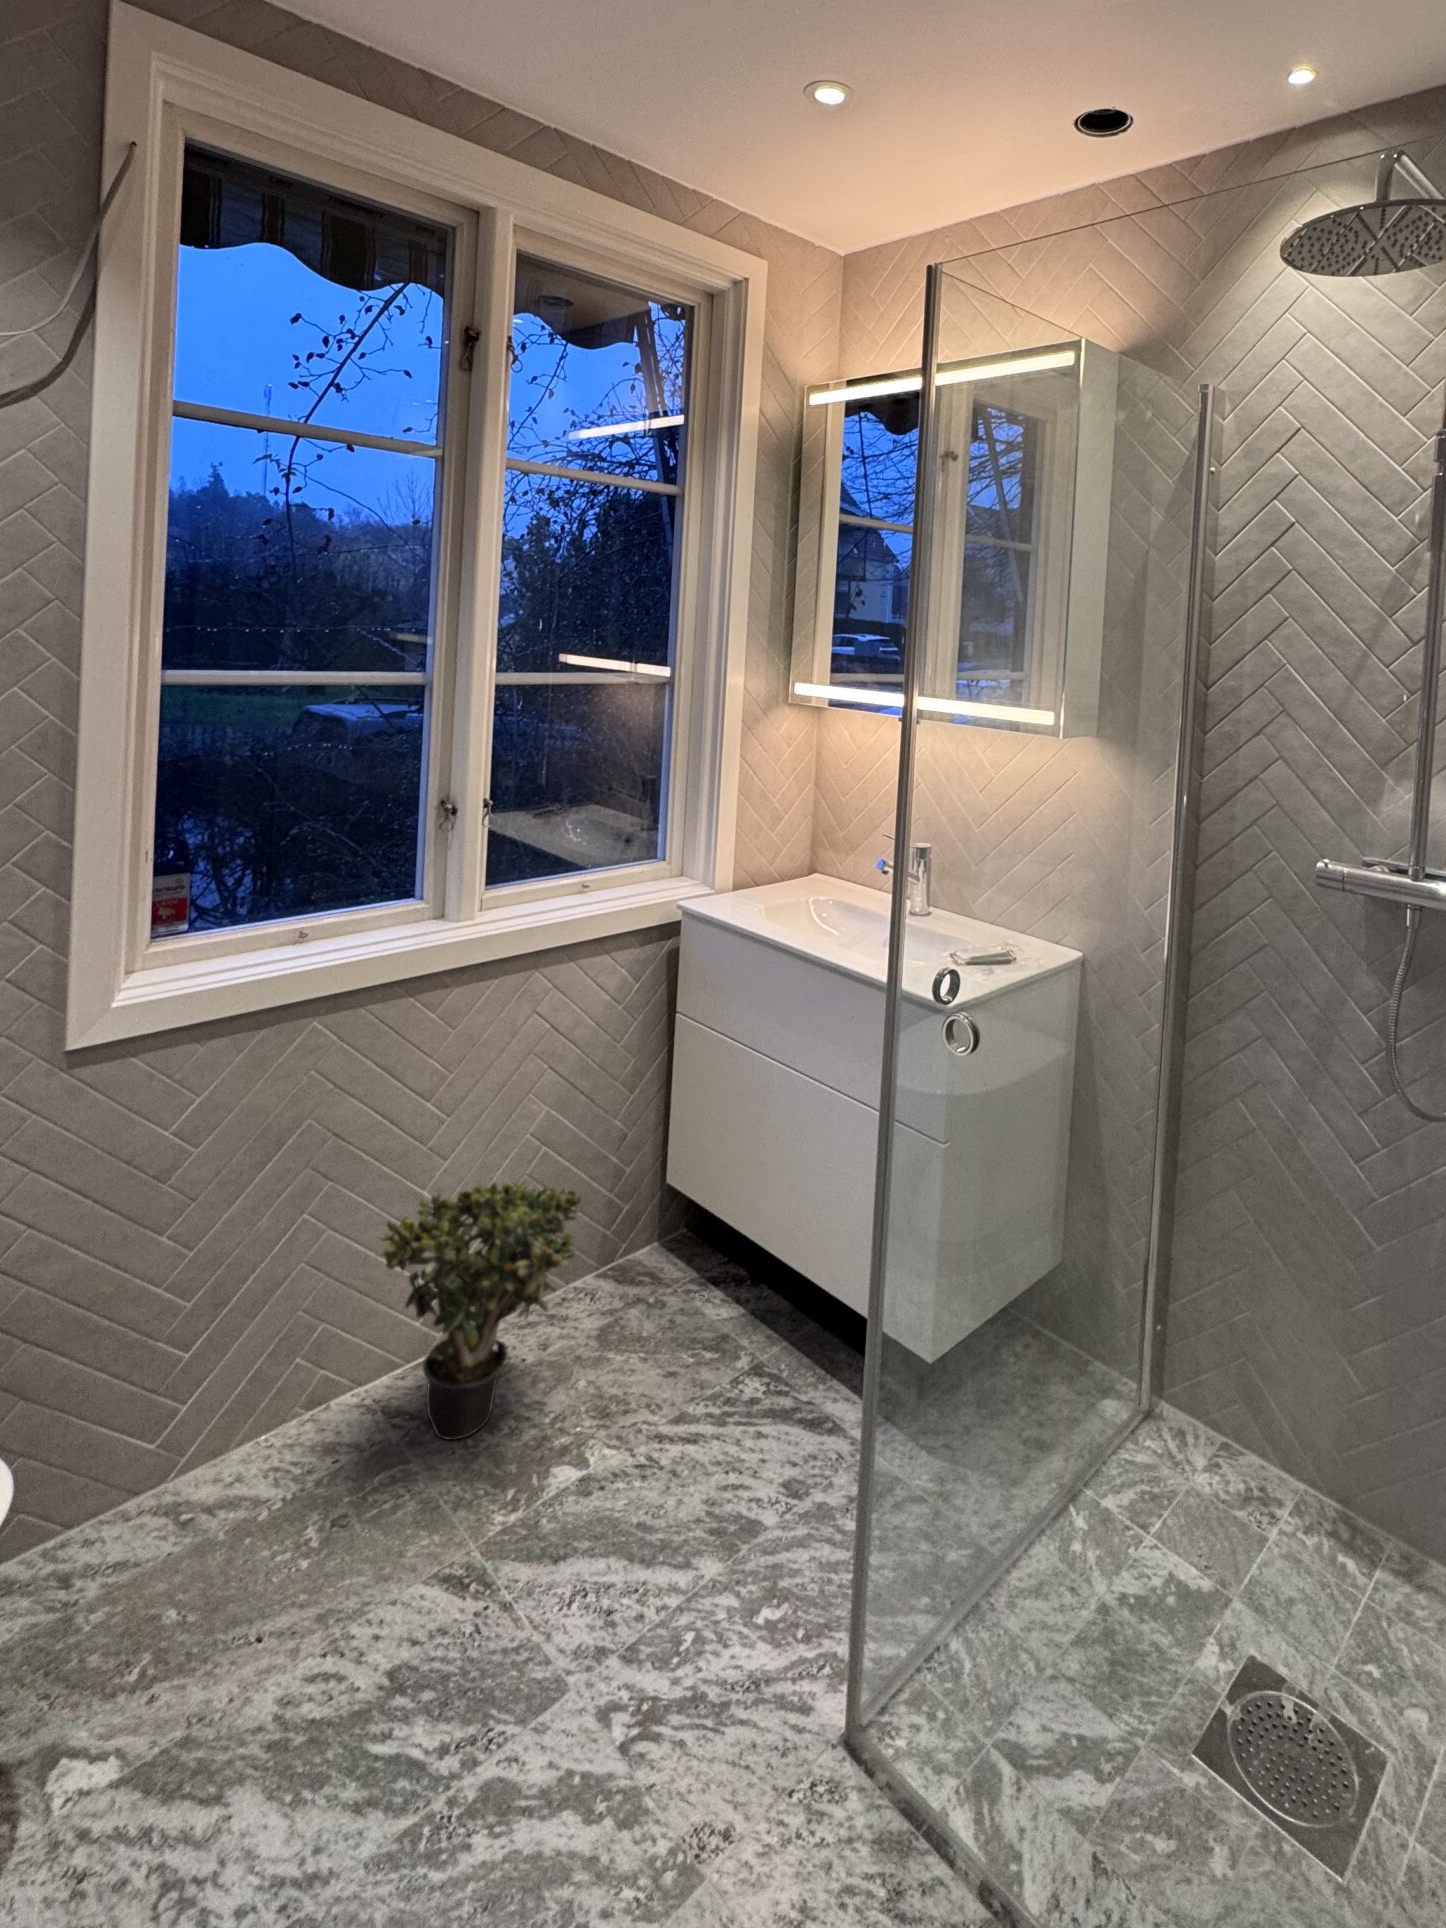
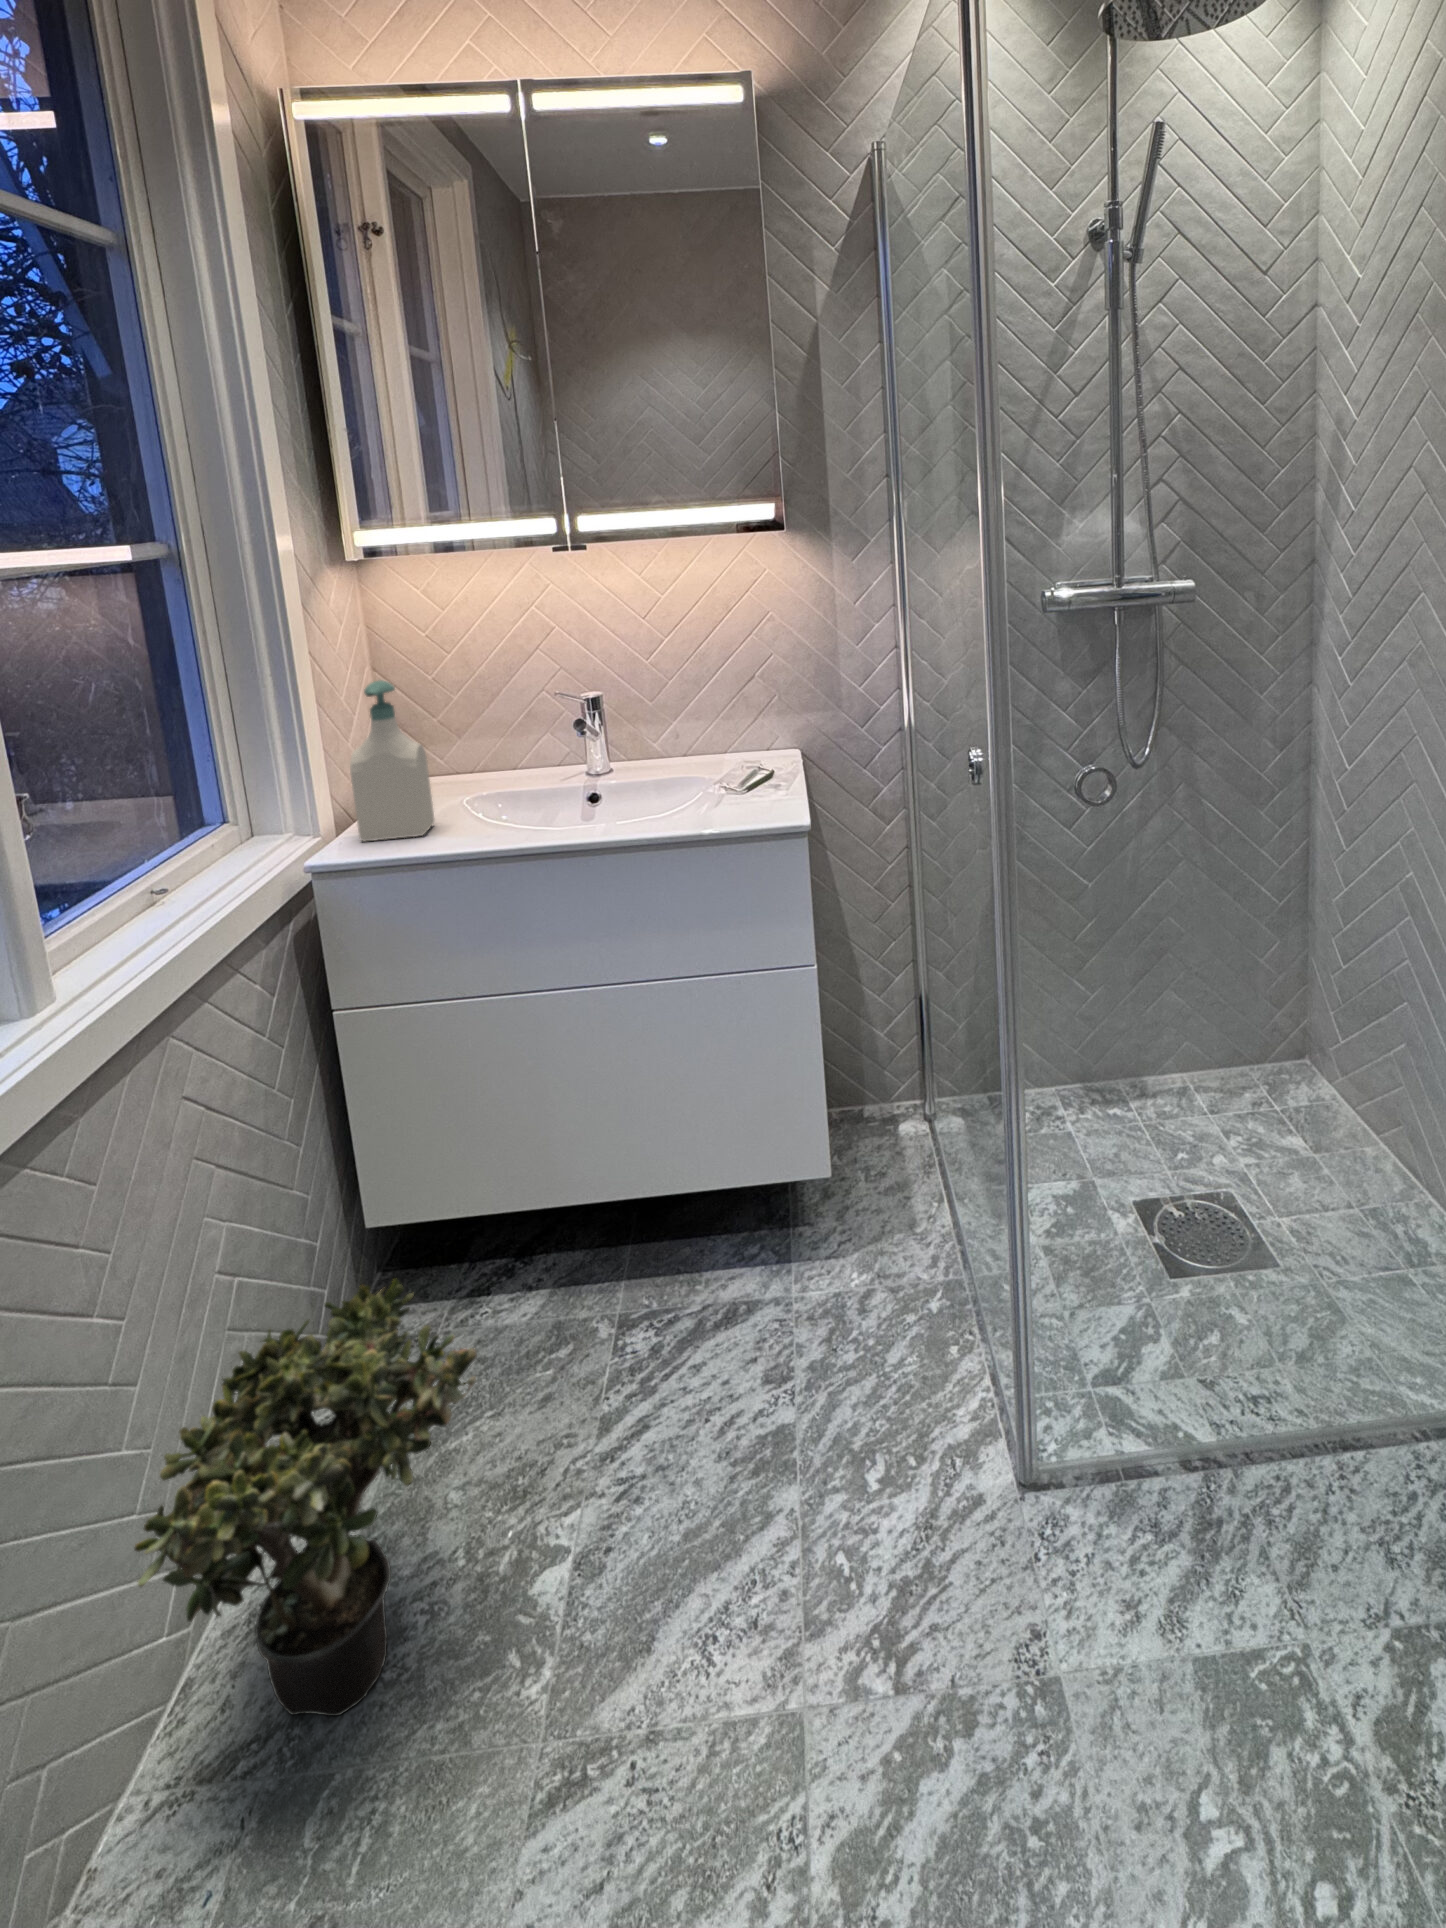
soap bottle: none [730,803,784,920] -> present [350,681,434,841]

